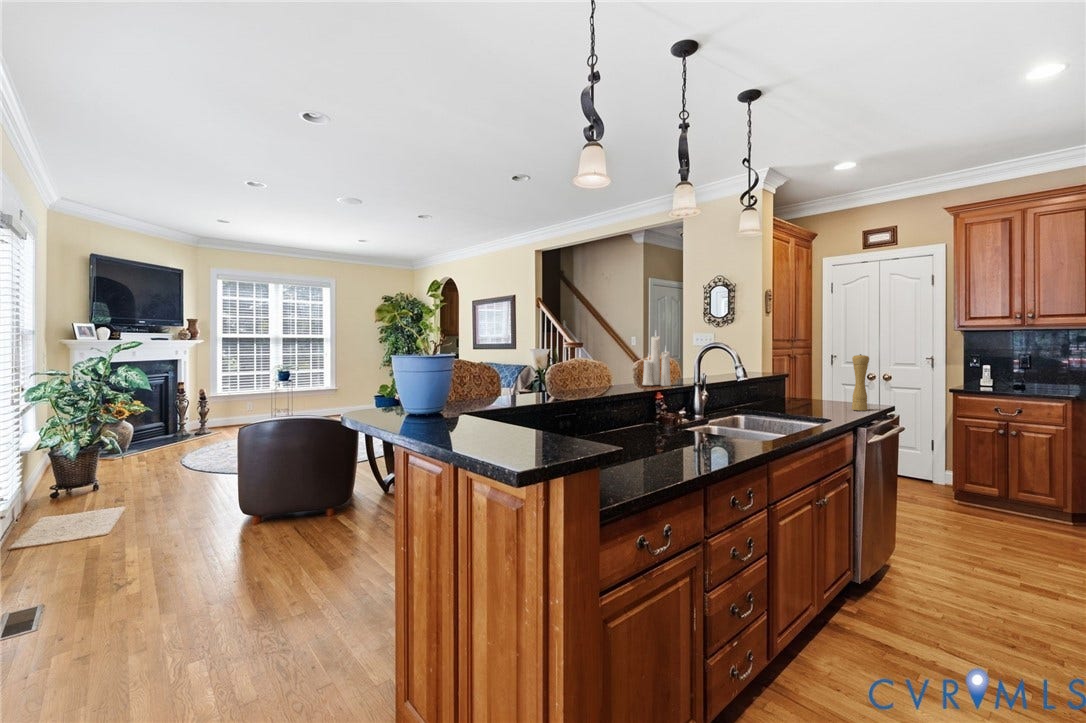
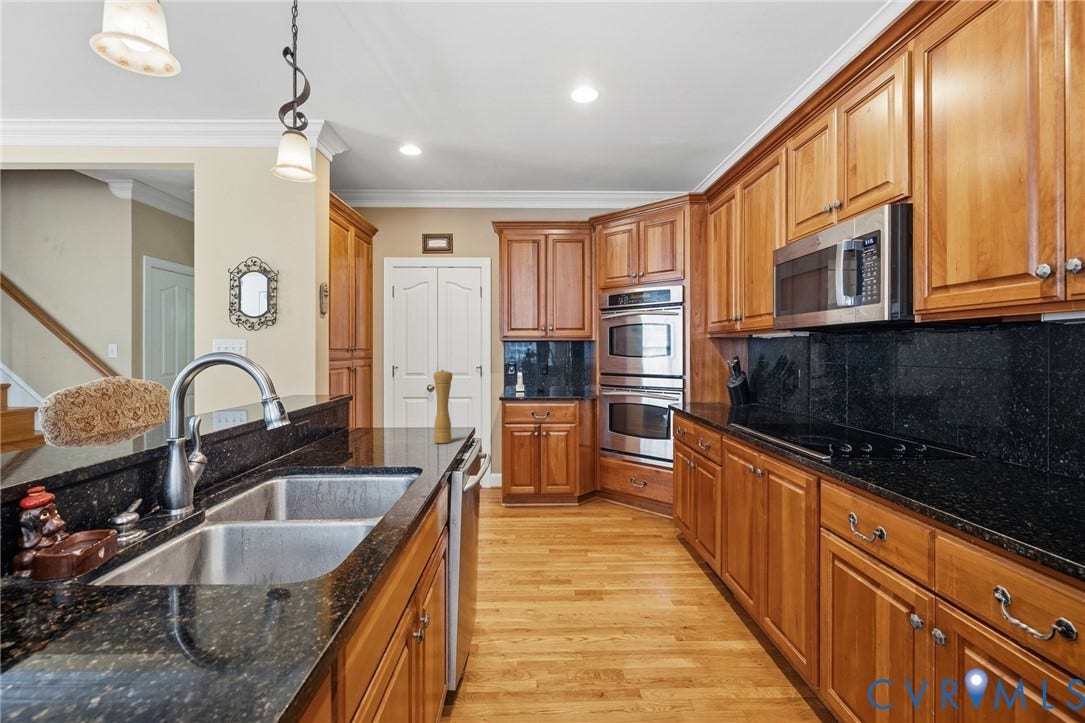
candle: present [643,334,671,386] -> none [44,320,125,450]

